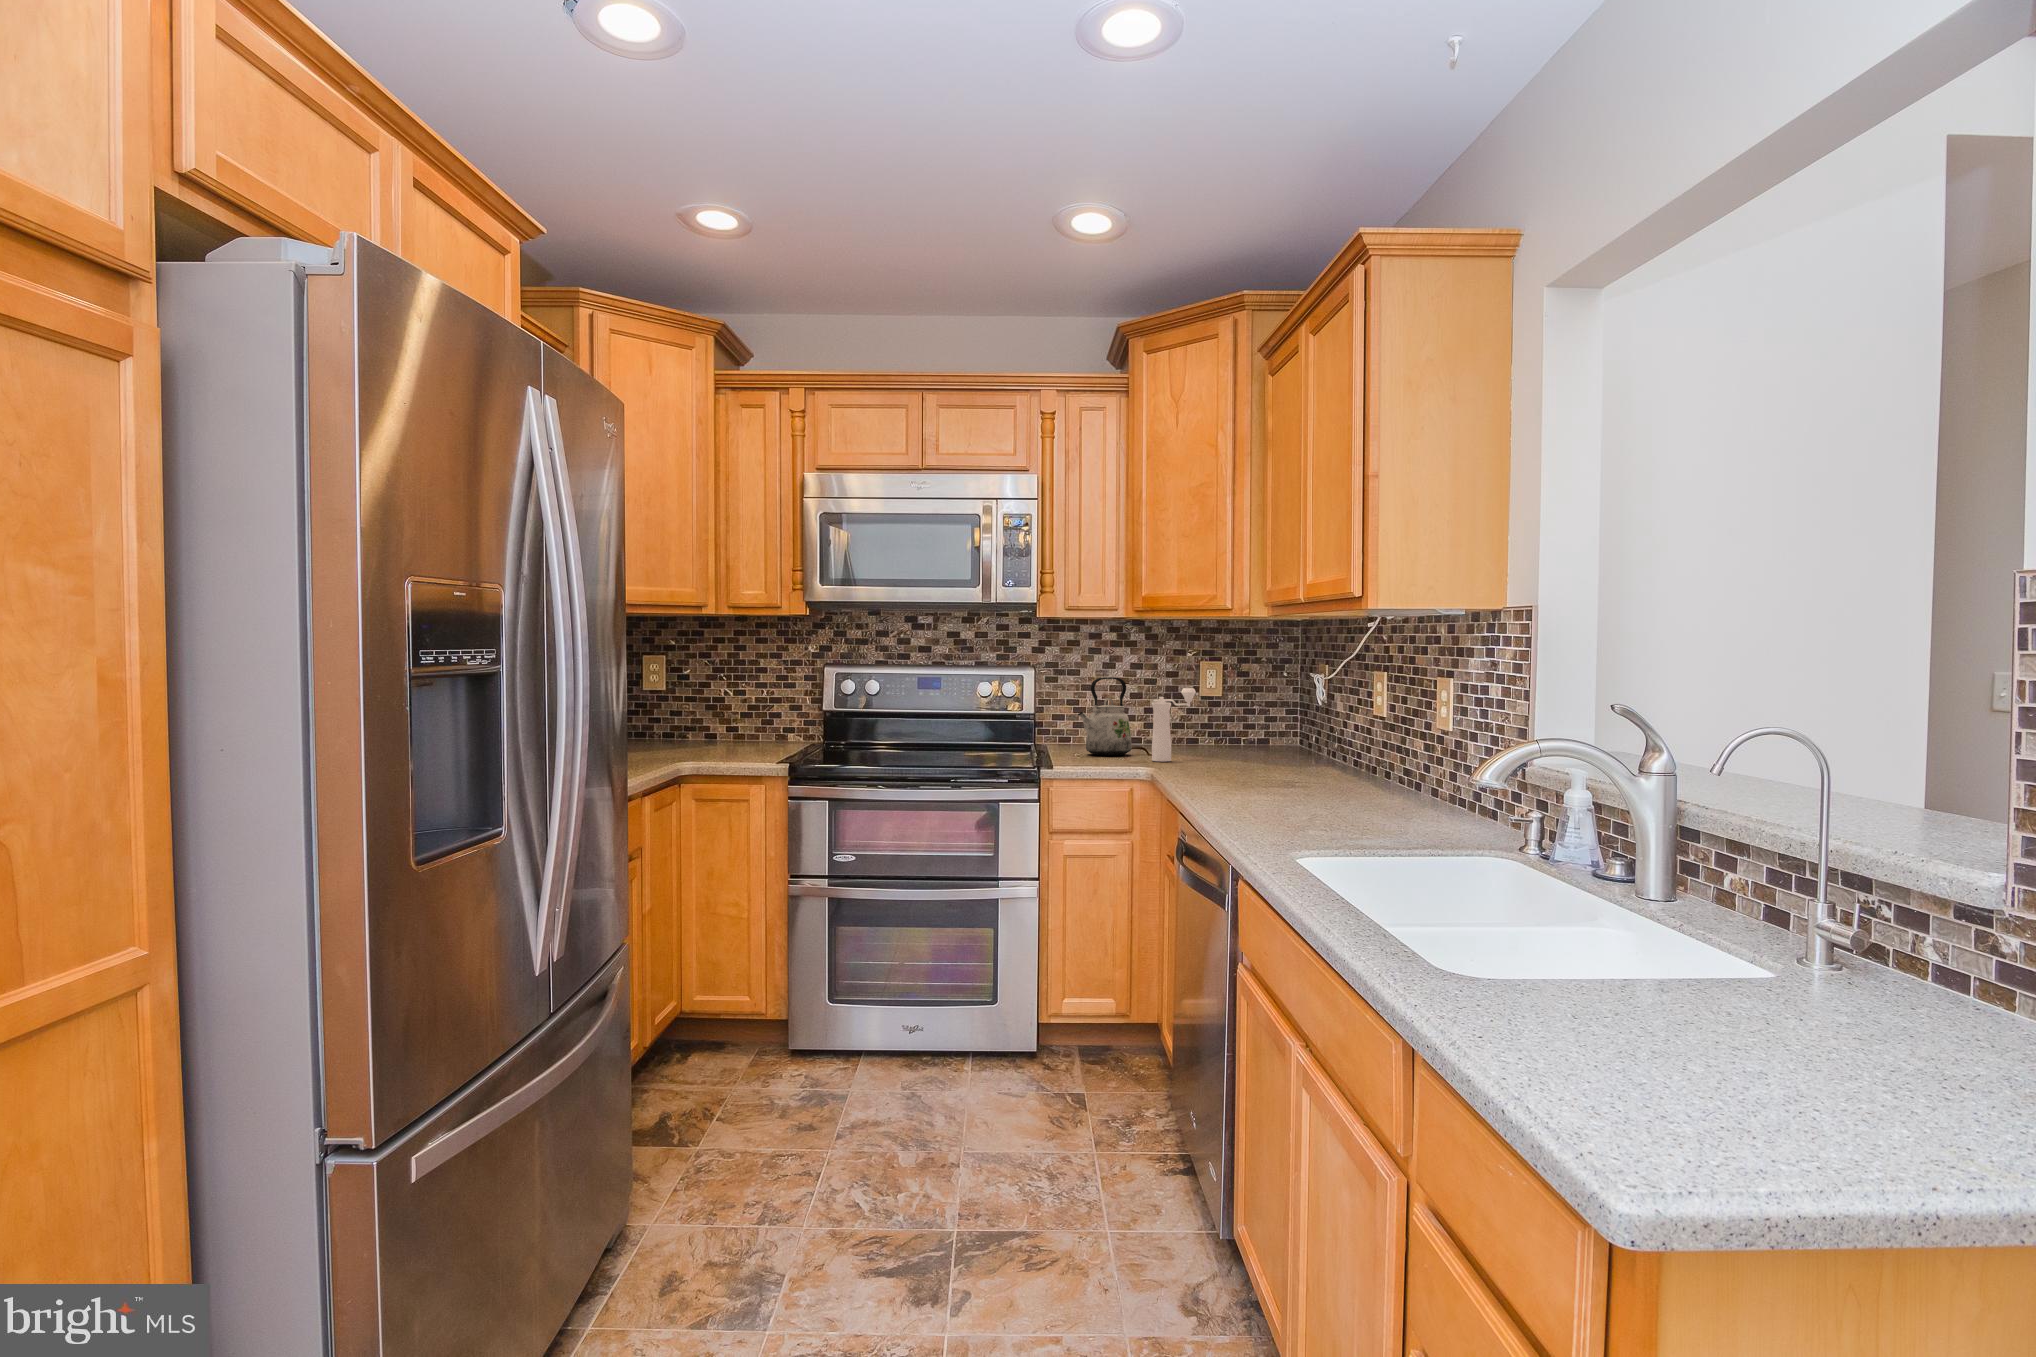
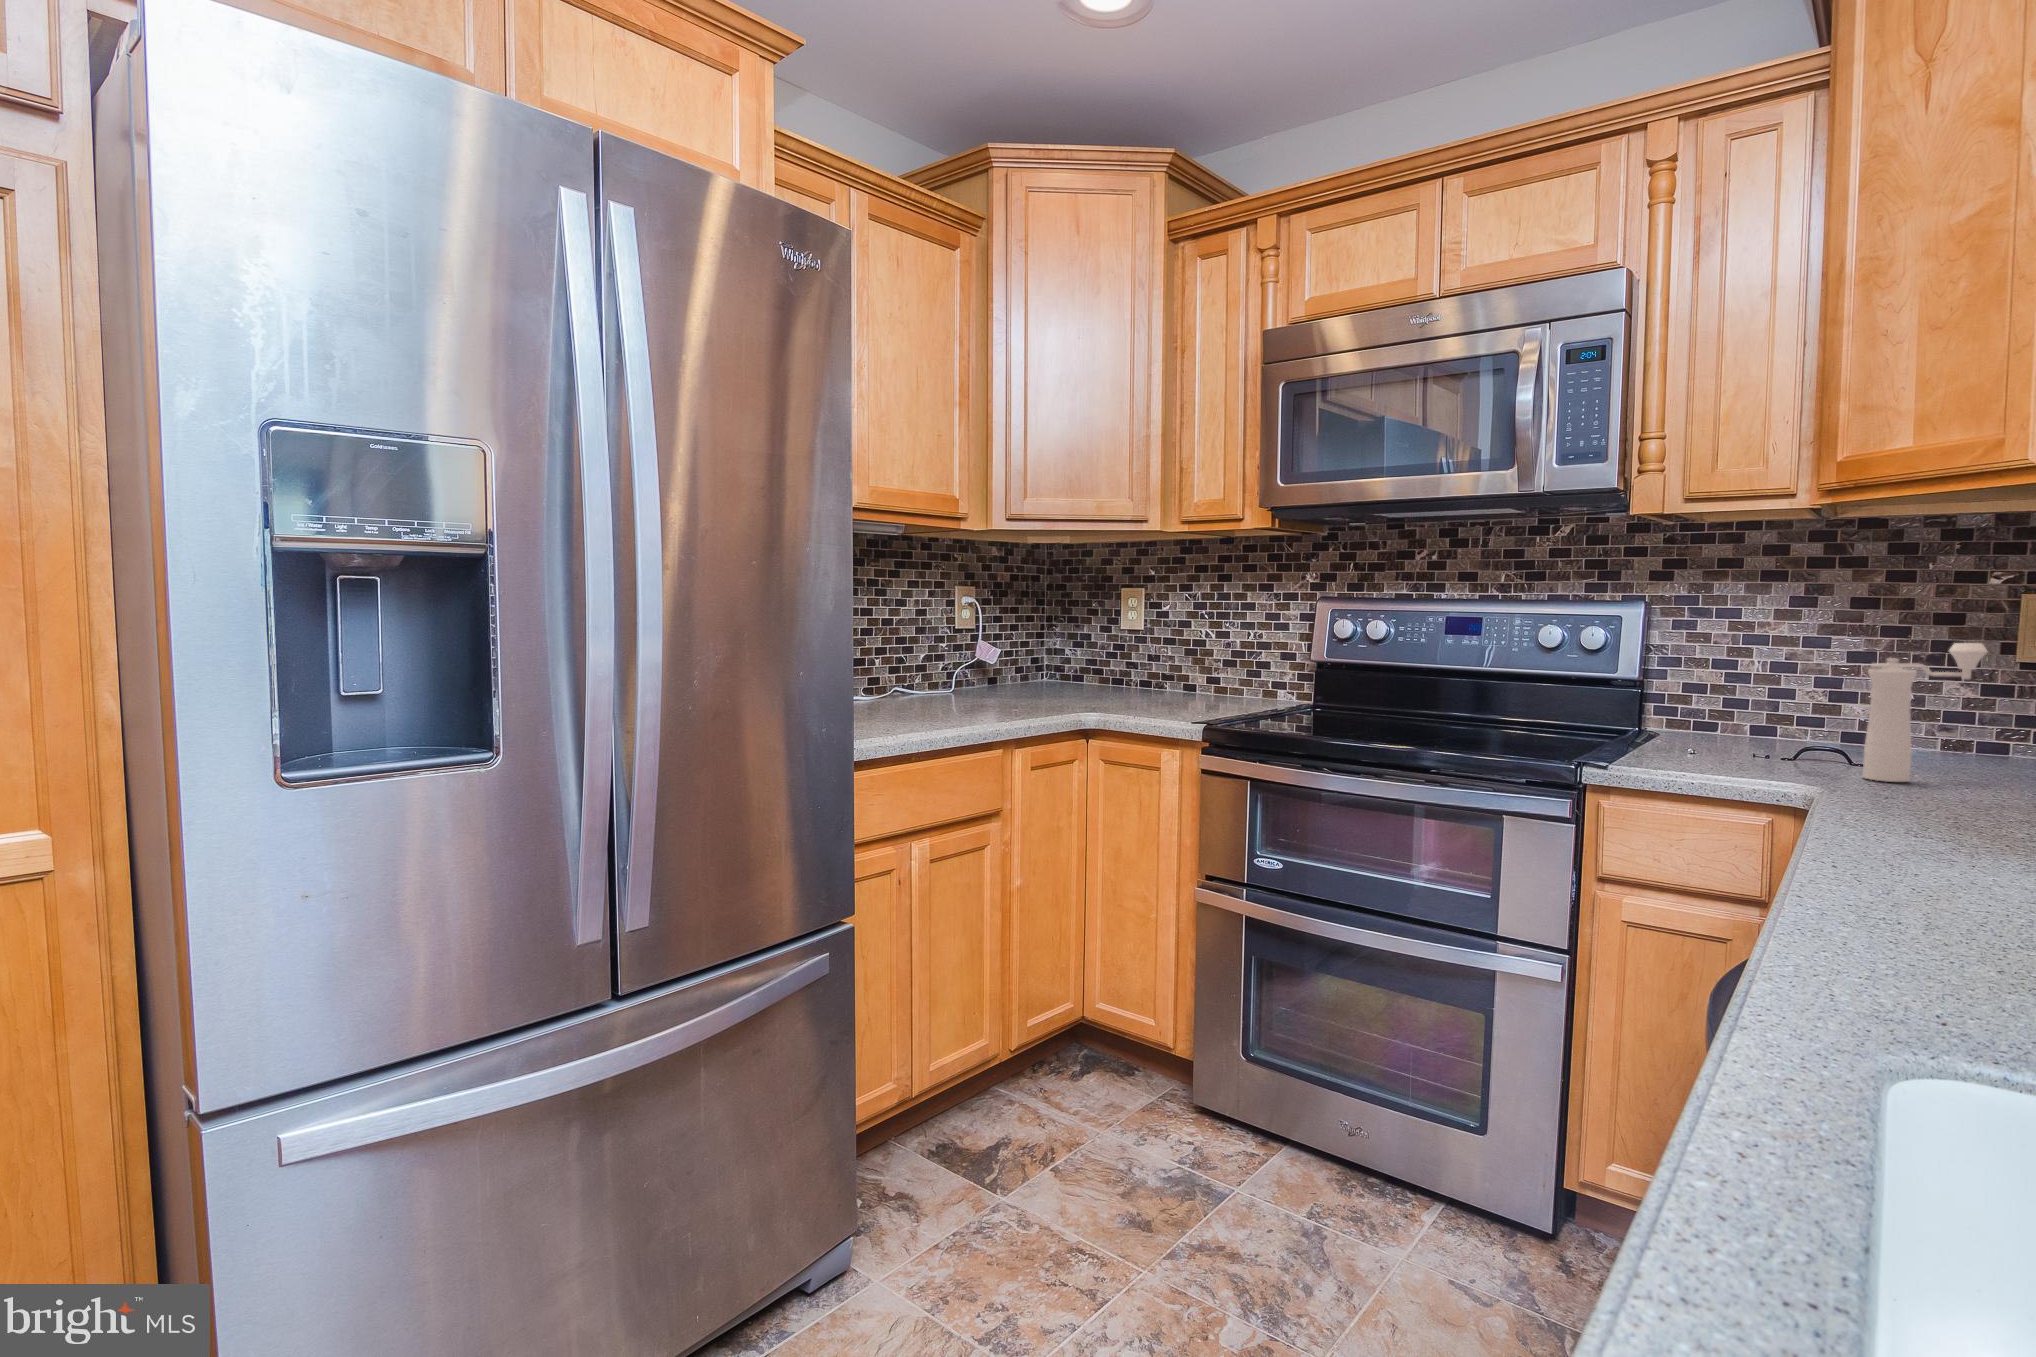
kettle: present [1078,677,1132,756] -> none [1710,620,1830,758]

